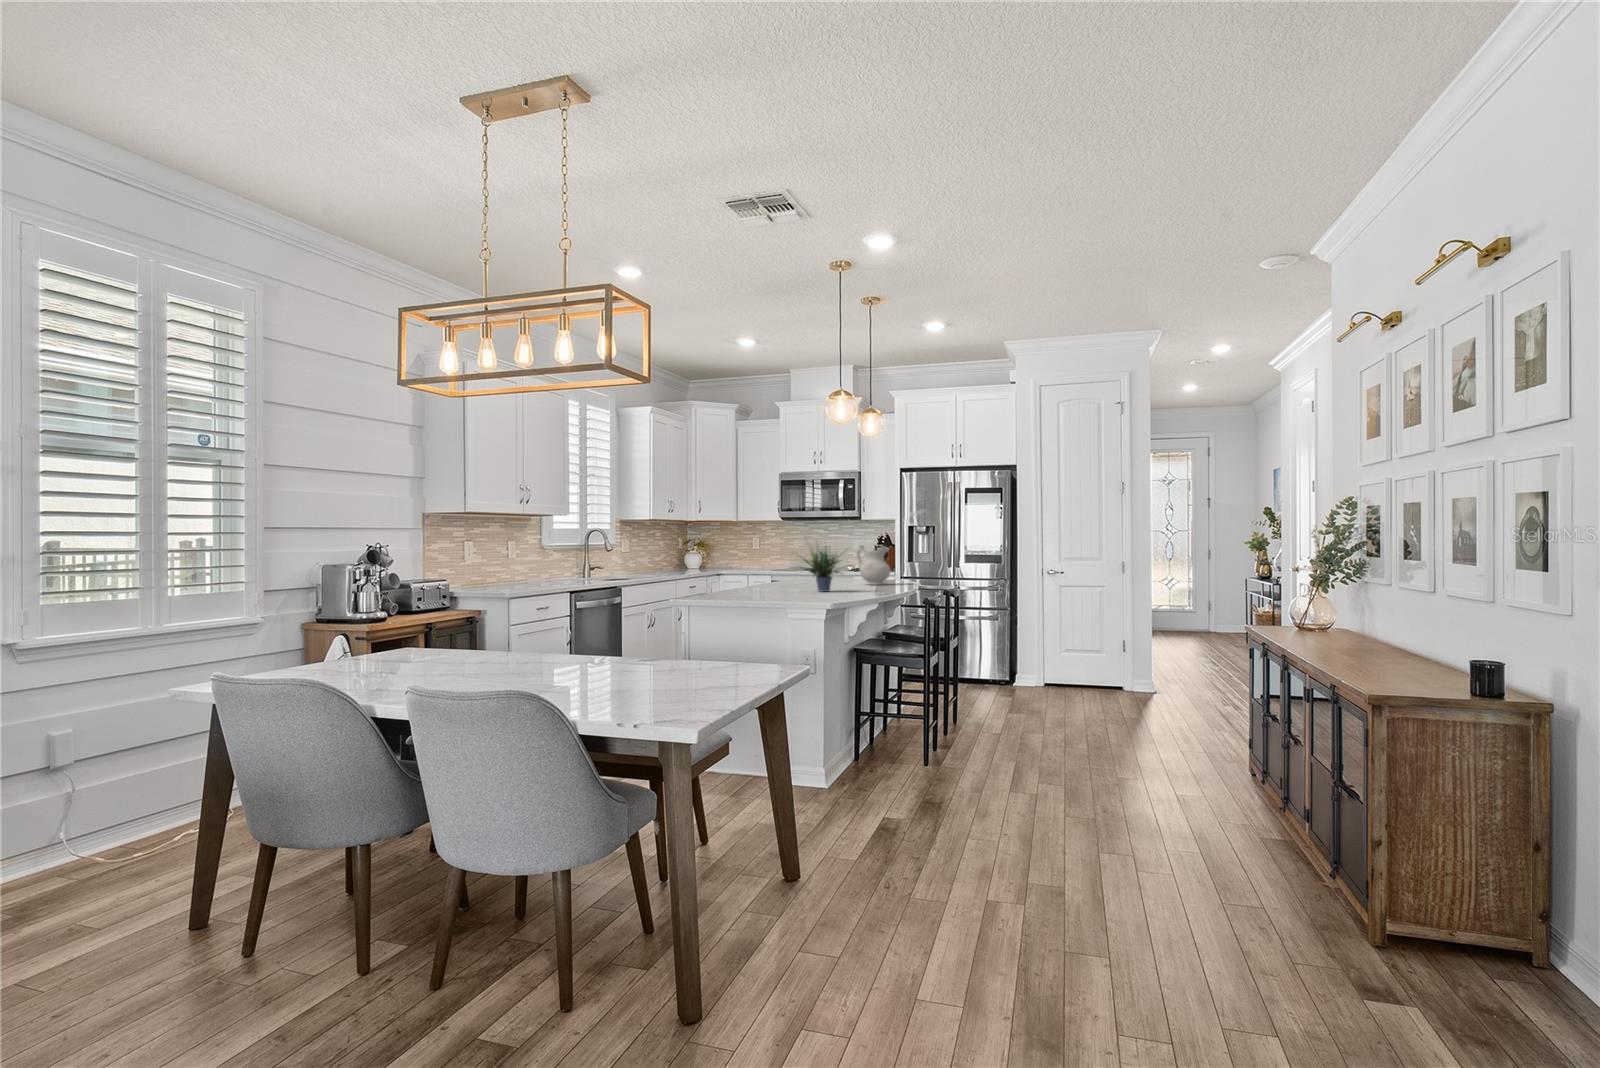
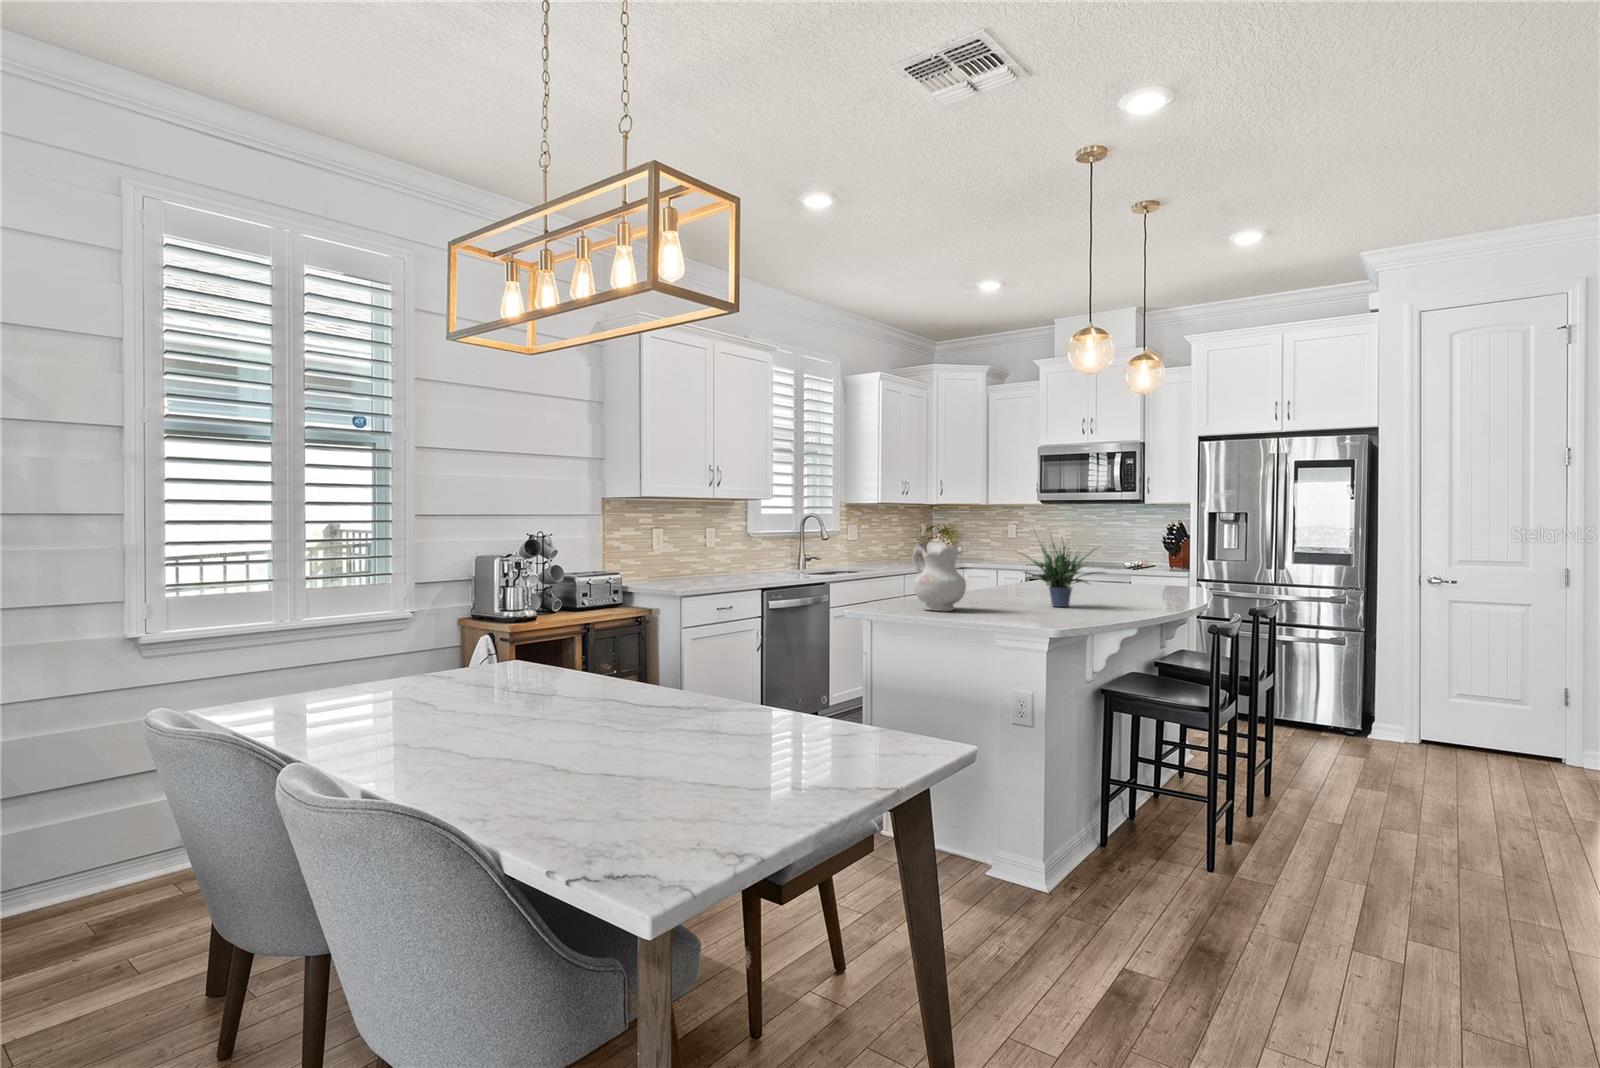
ceramic pitcher: present [856,546,890,585] -> present [913,543,966,611]

